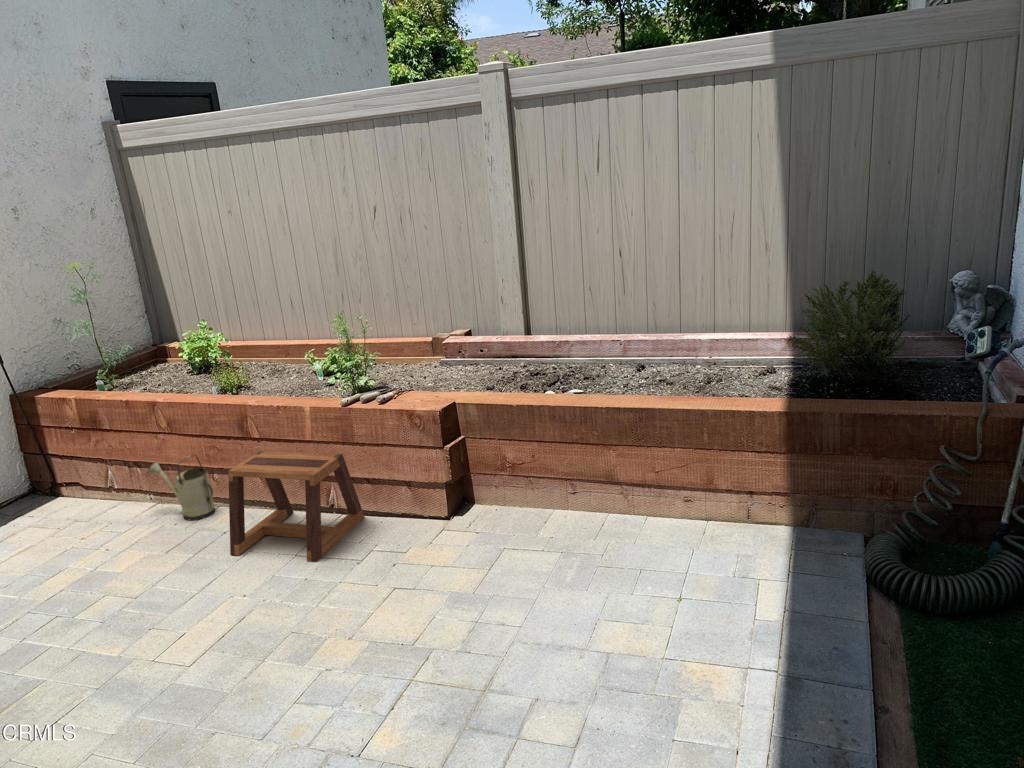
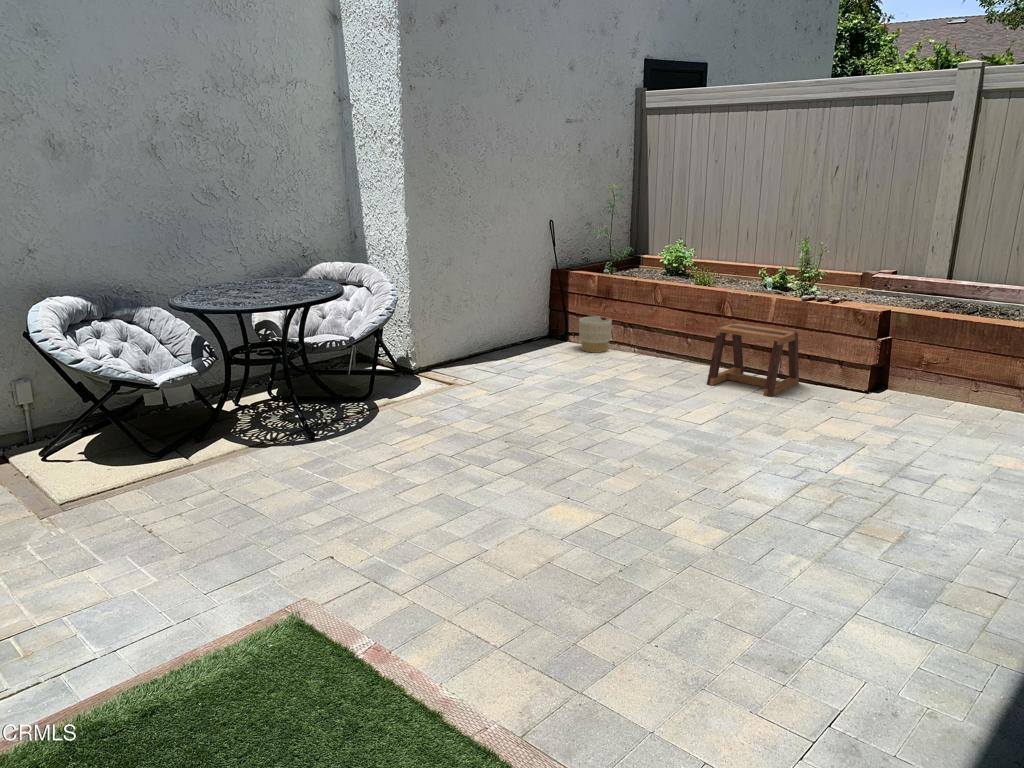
watering can: present [148,455,215,520] -> none [646,322,689,366]
planter: none [50,459,110,518] -> present [579,317,612,353]

